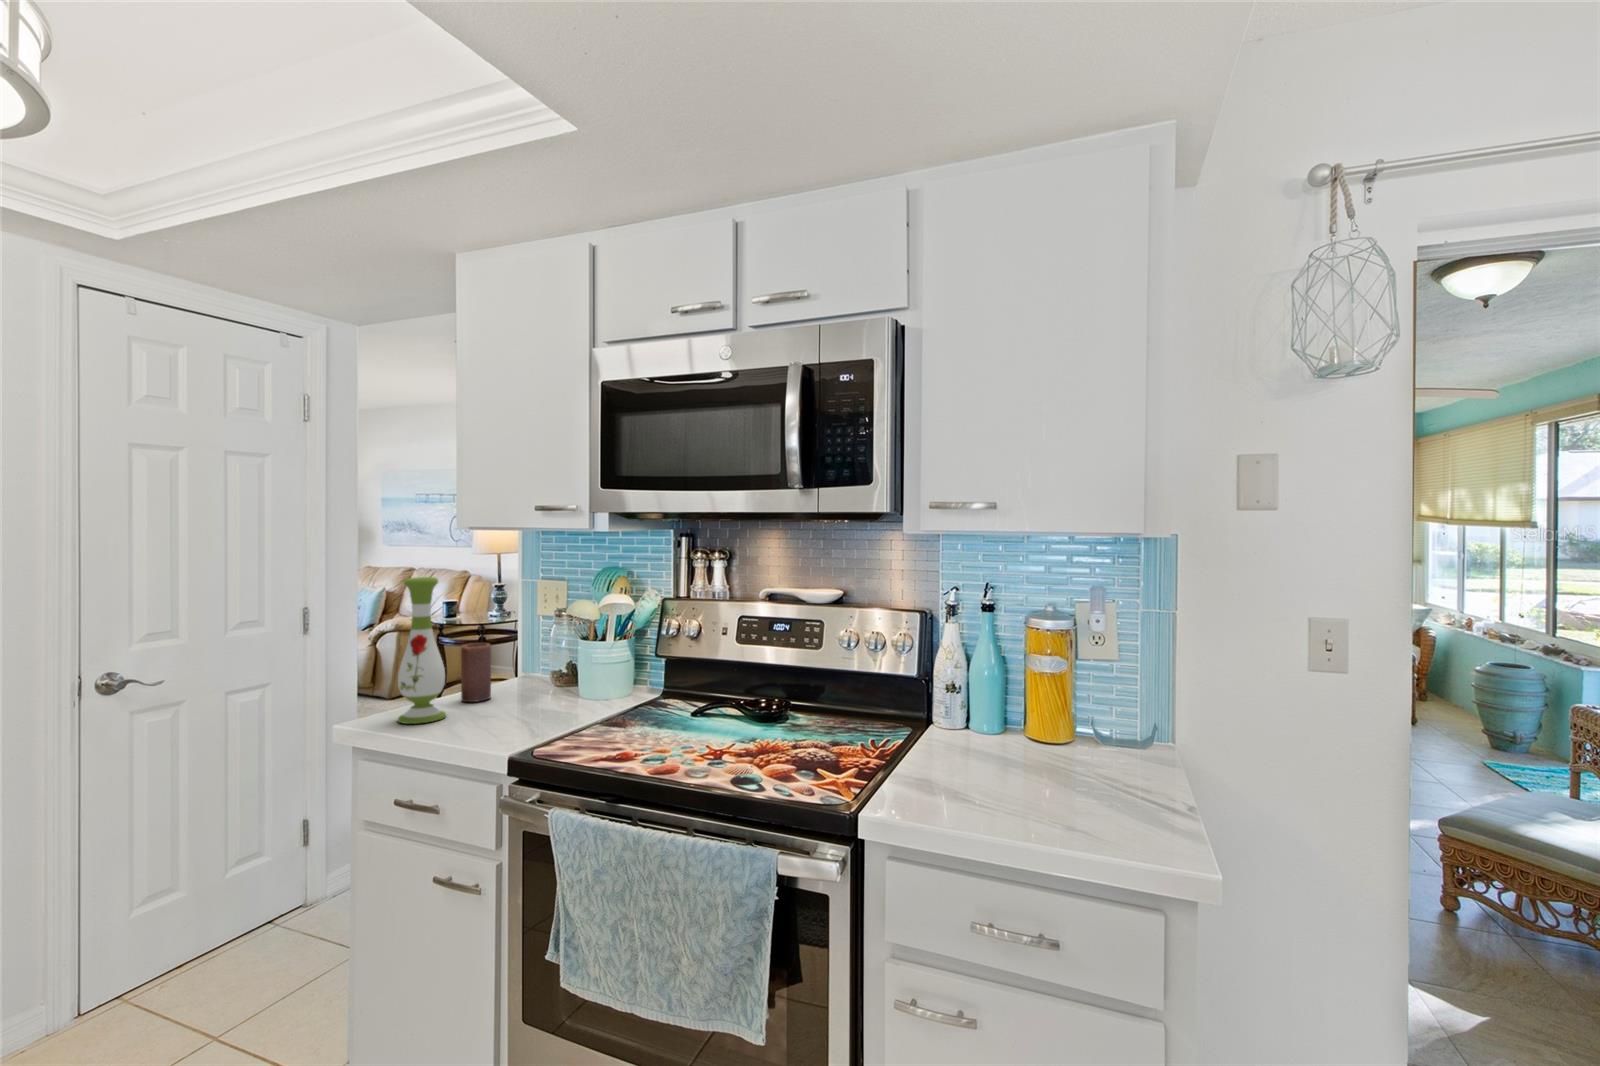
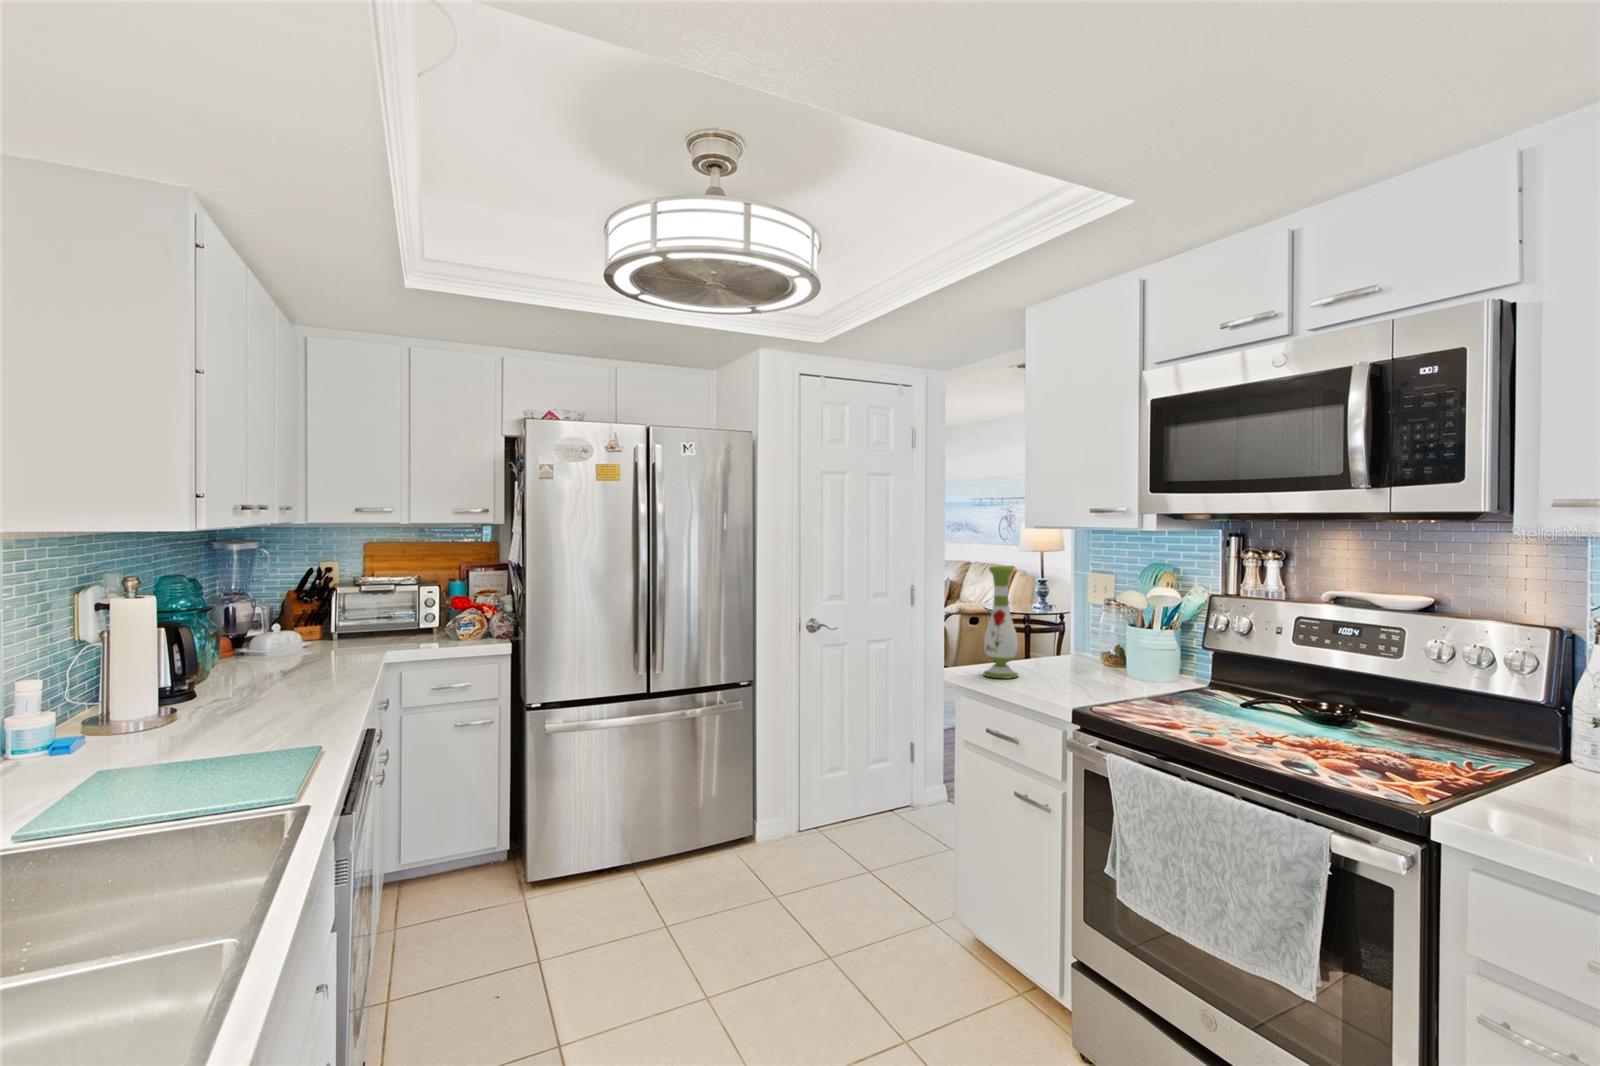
candle: present [461,643,491,702] -> none [1028,621,1051,669]

